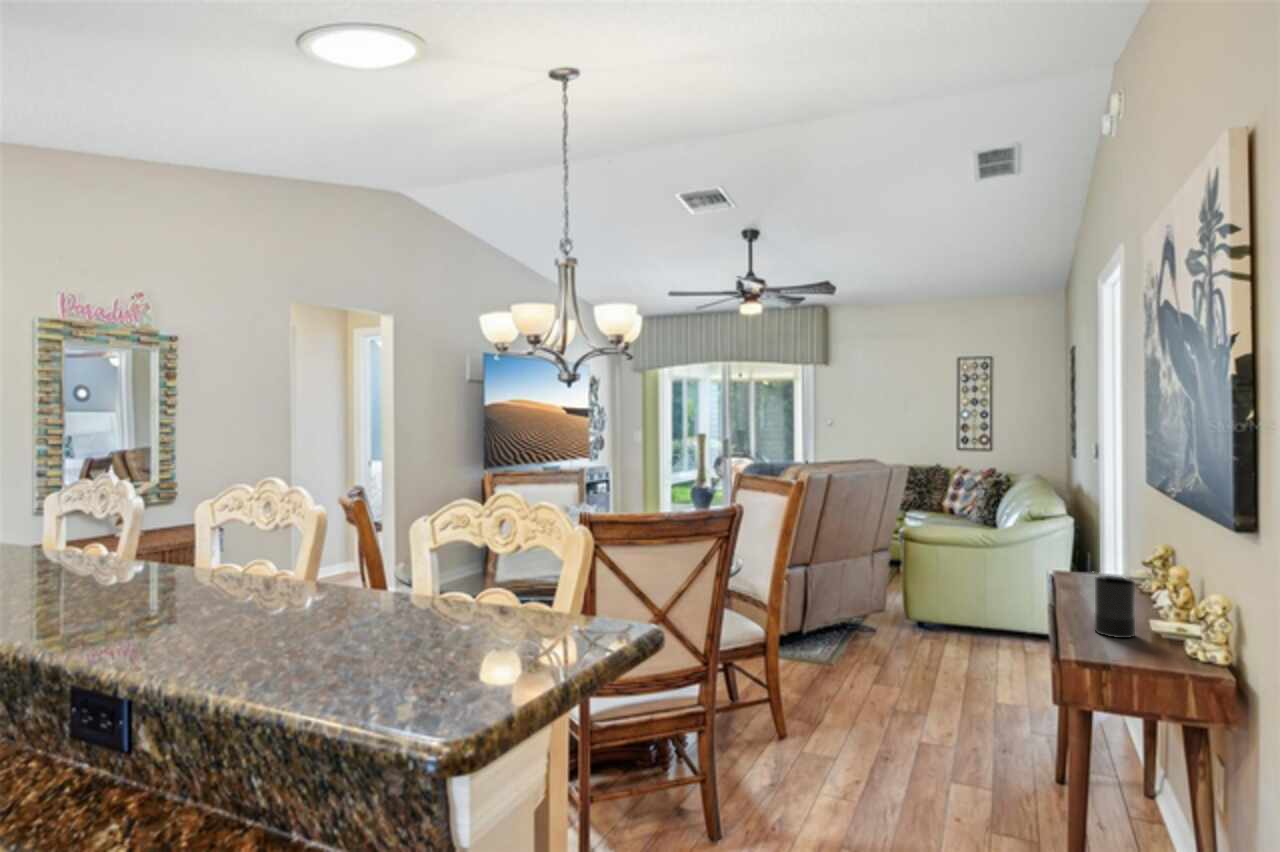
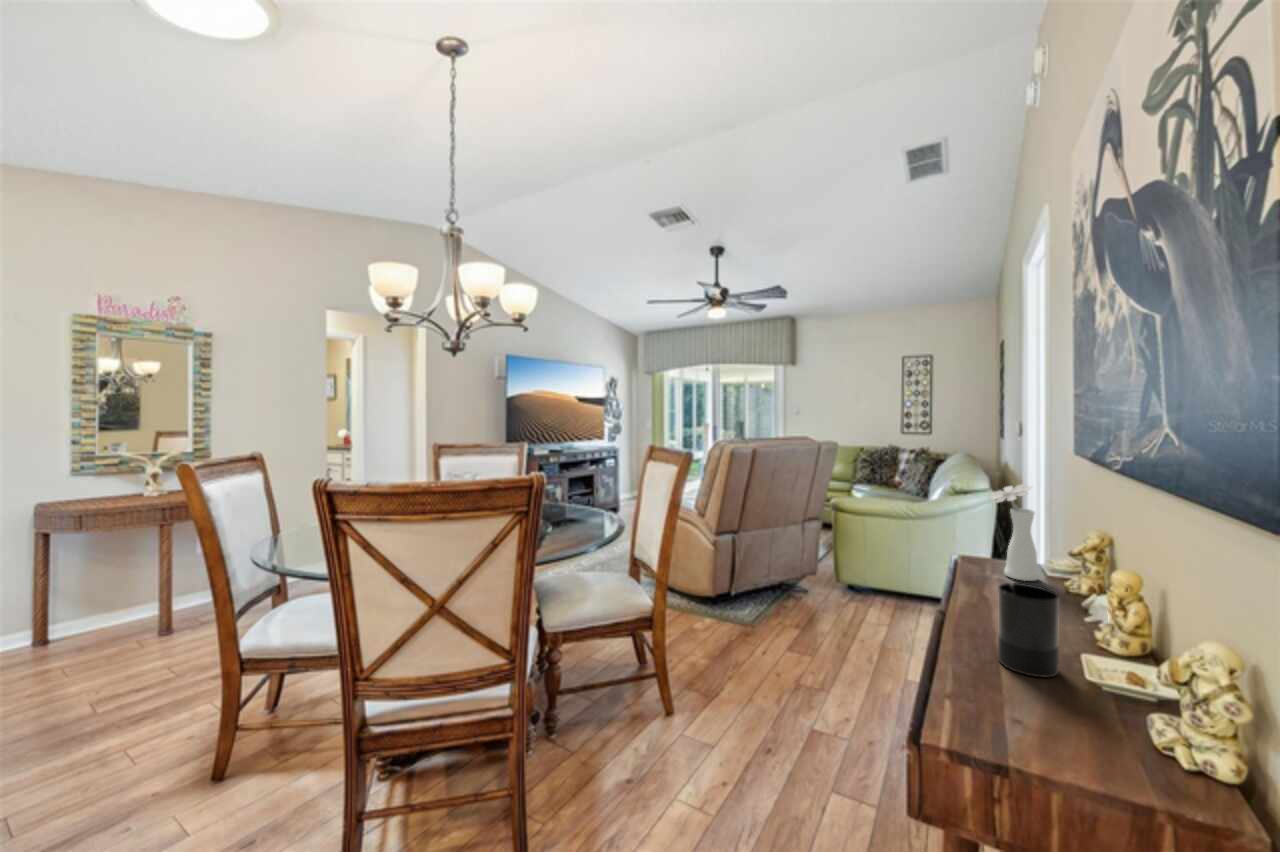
vase: none [1079,506,1120,586] -> present [990,484,1040,581]

